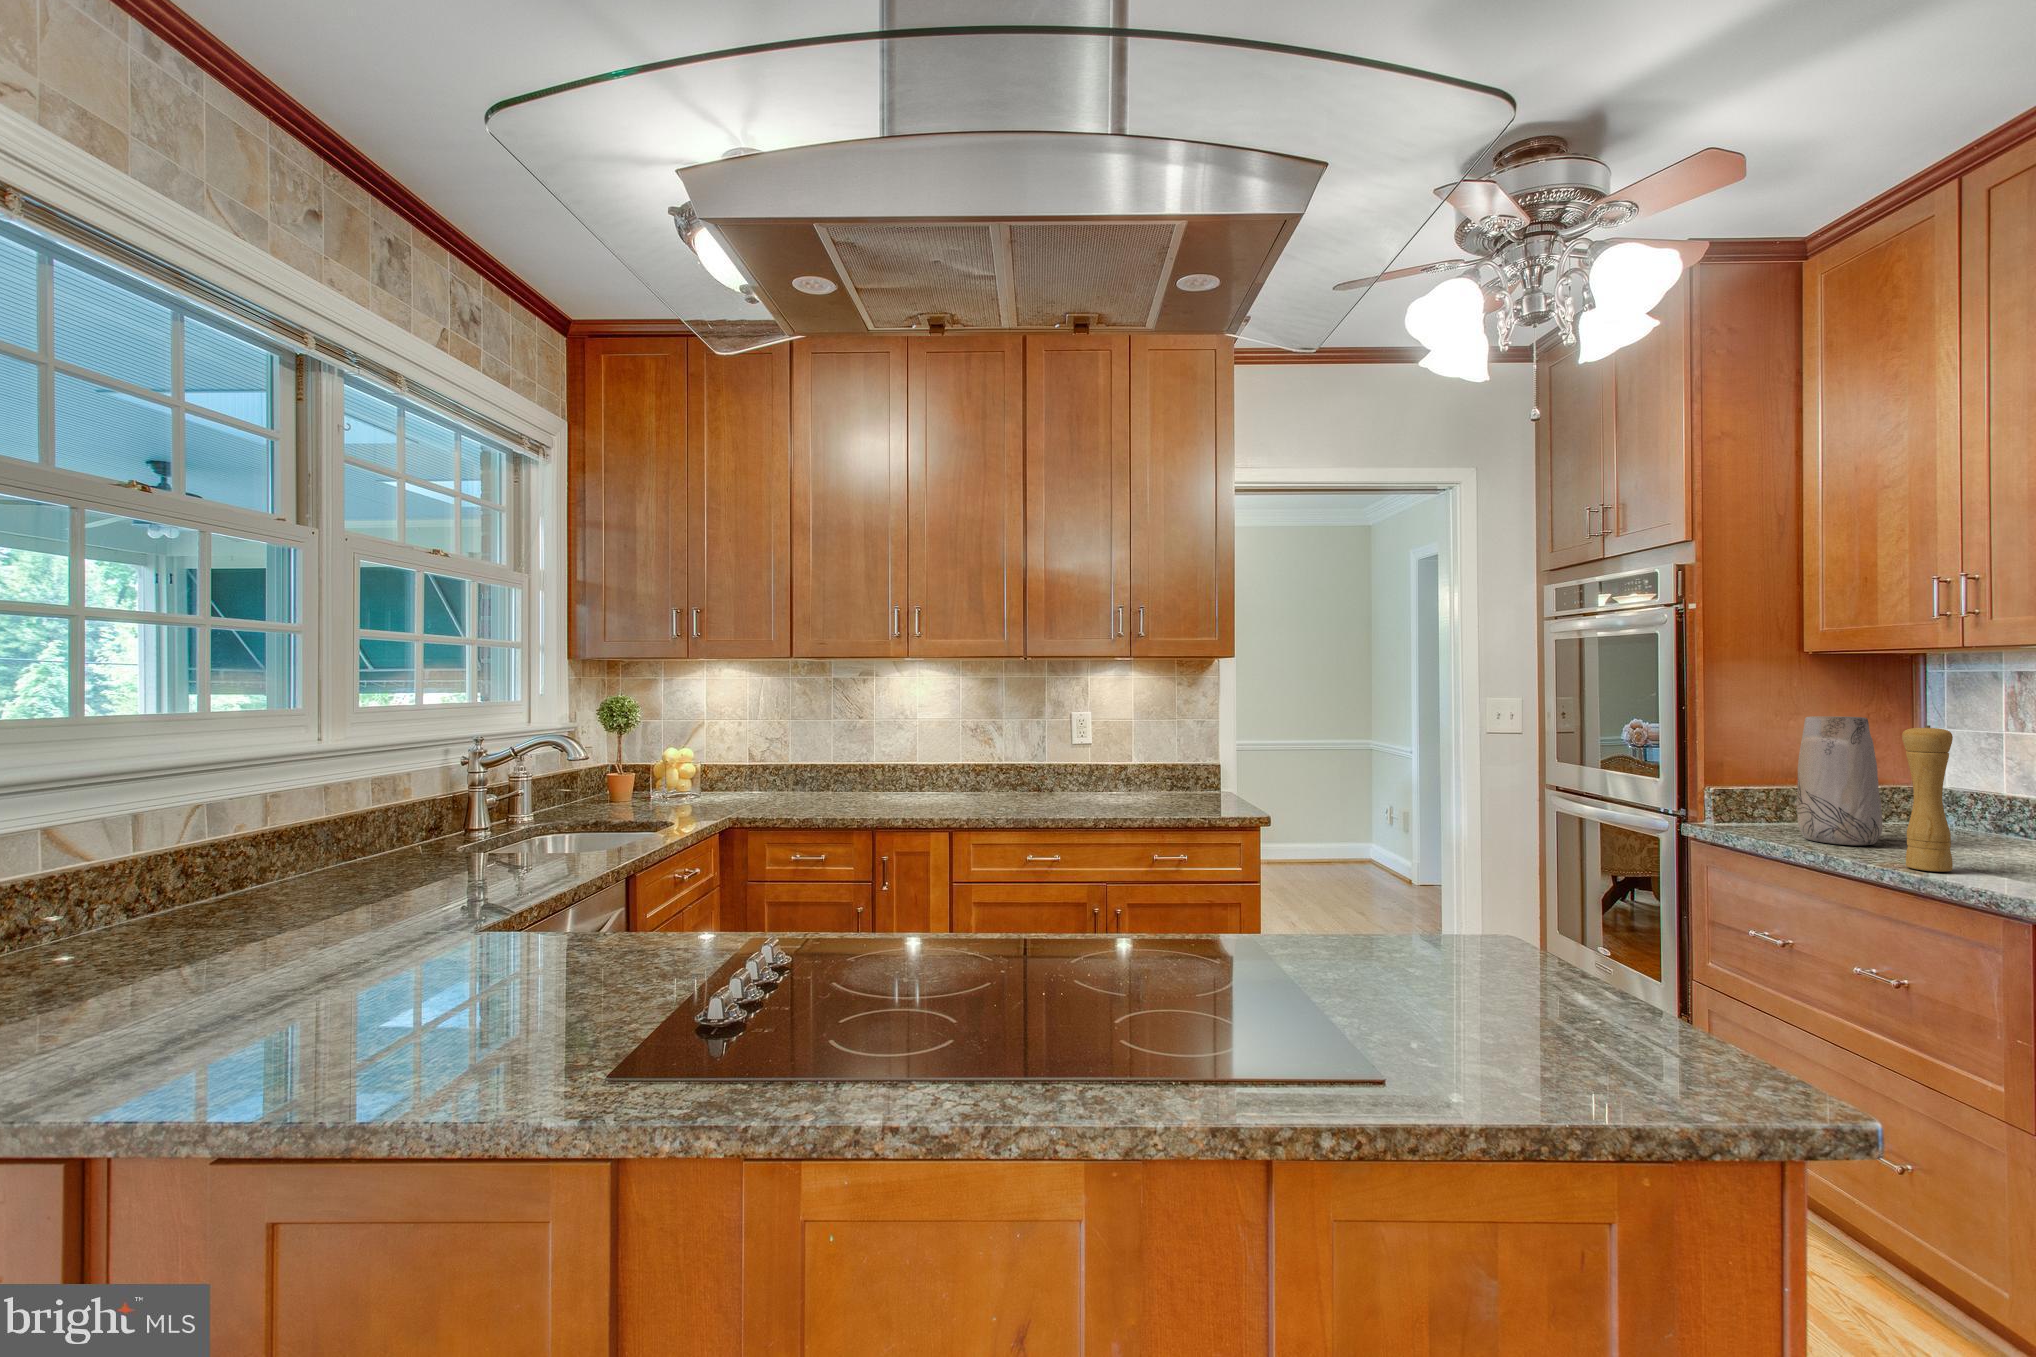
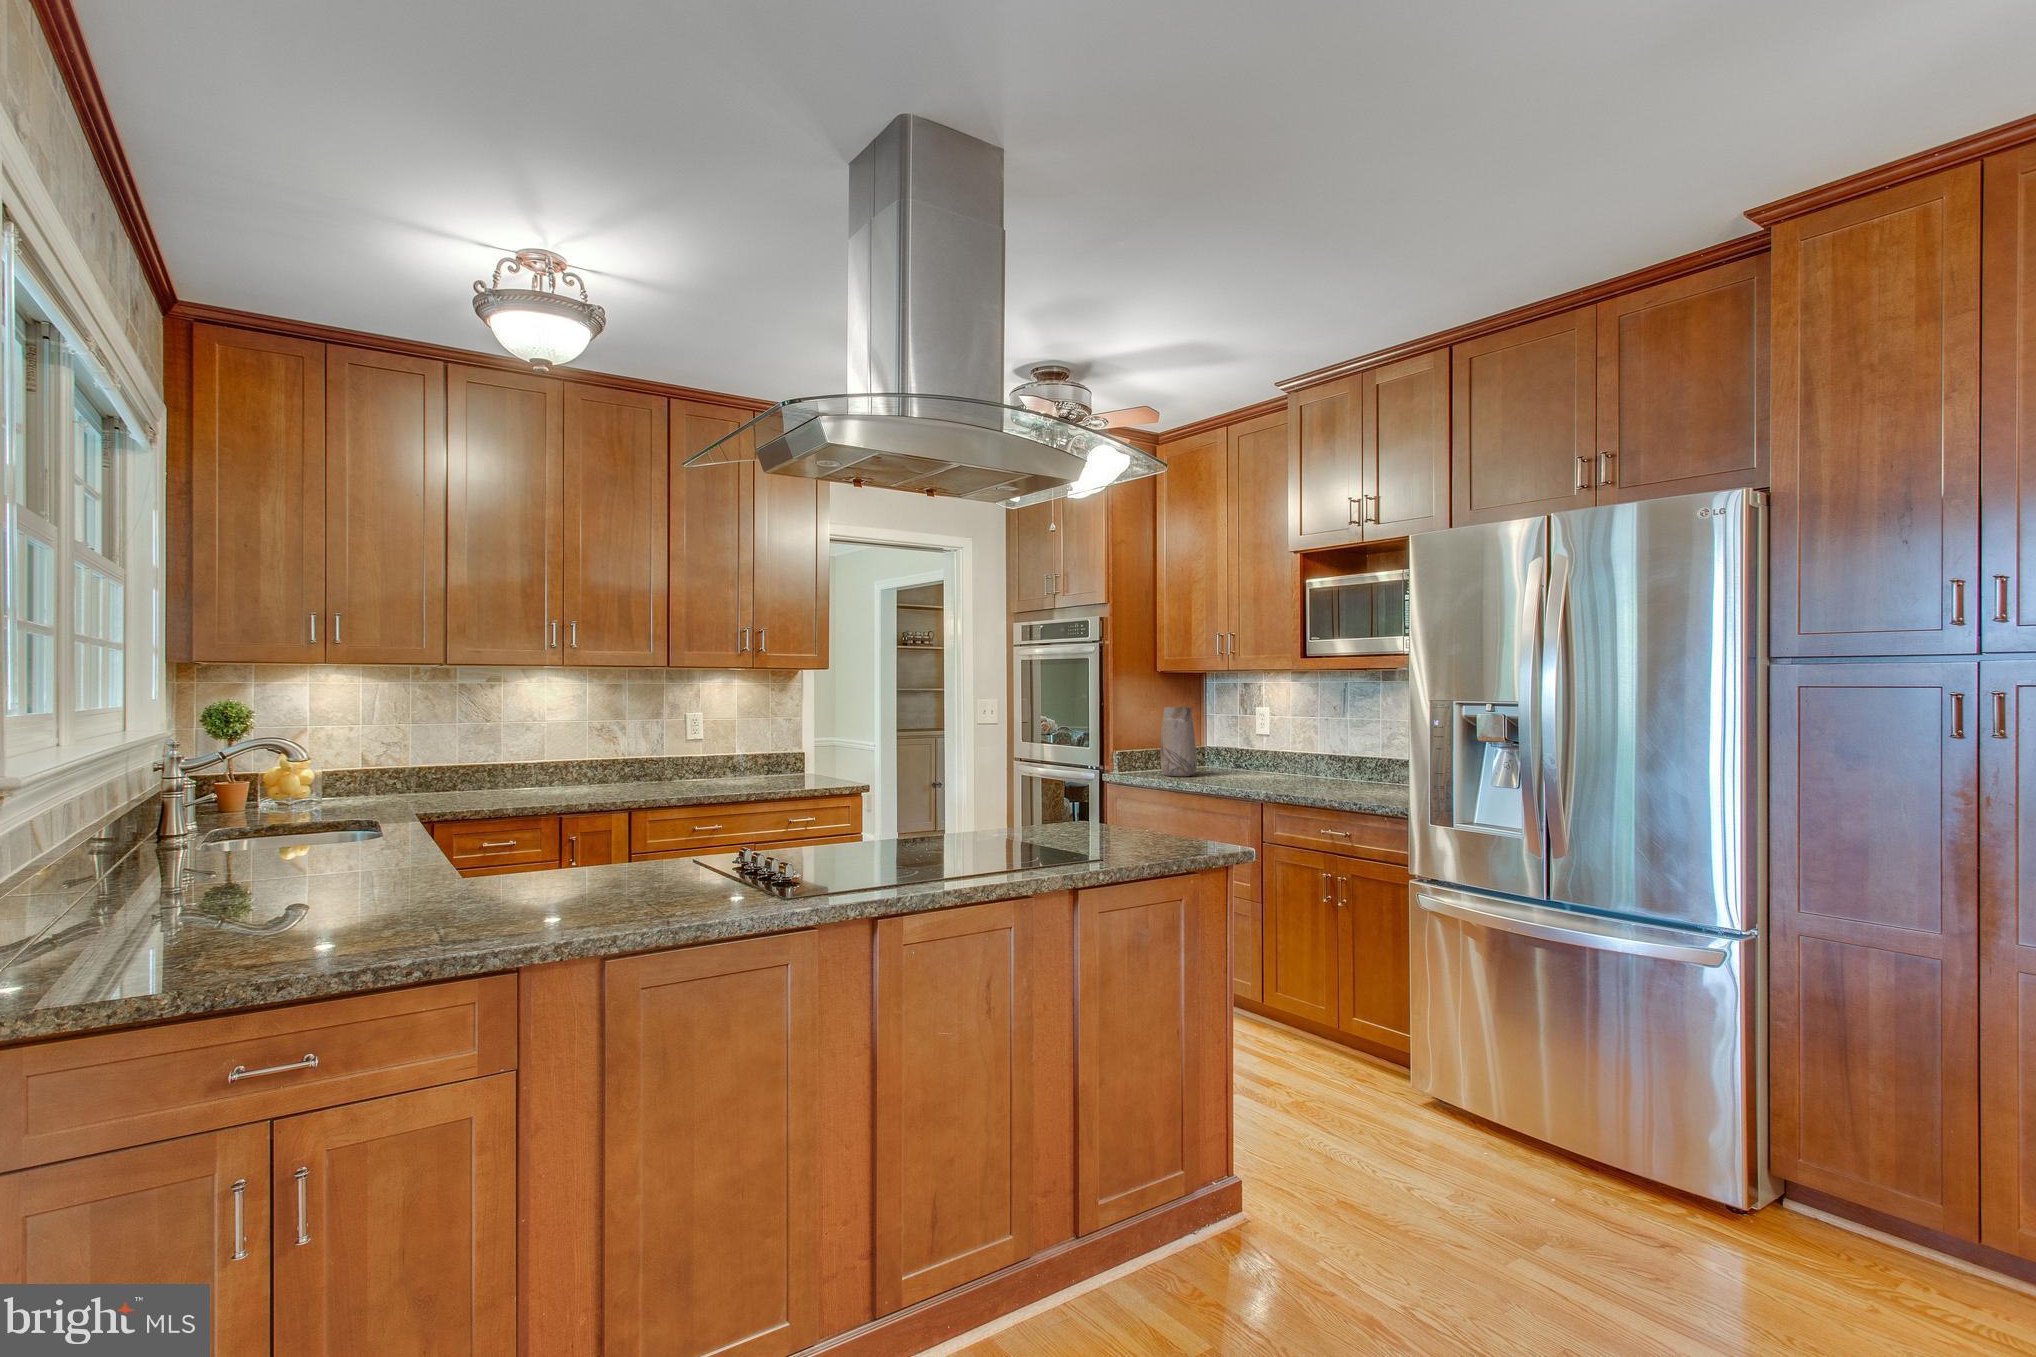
pepper mill: present [1902,725,1953,872] -> none [1210,710,1229,783]

